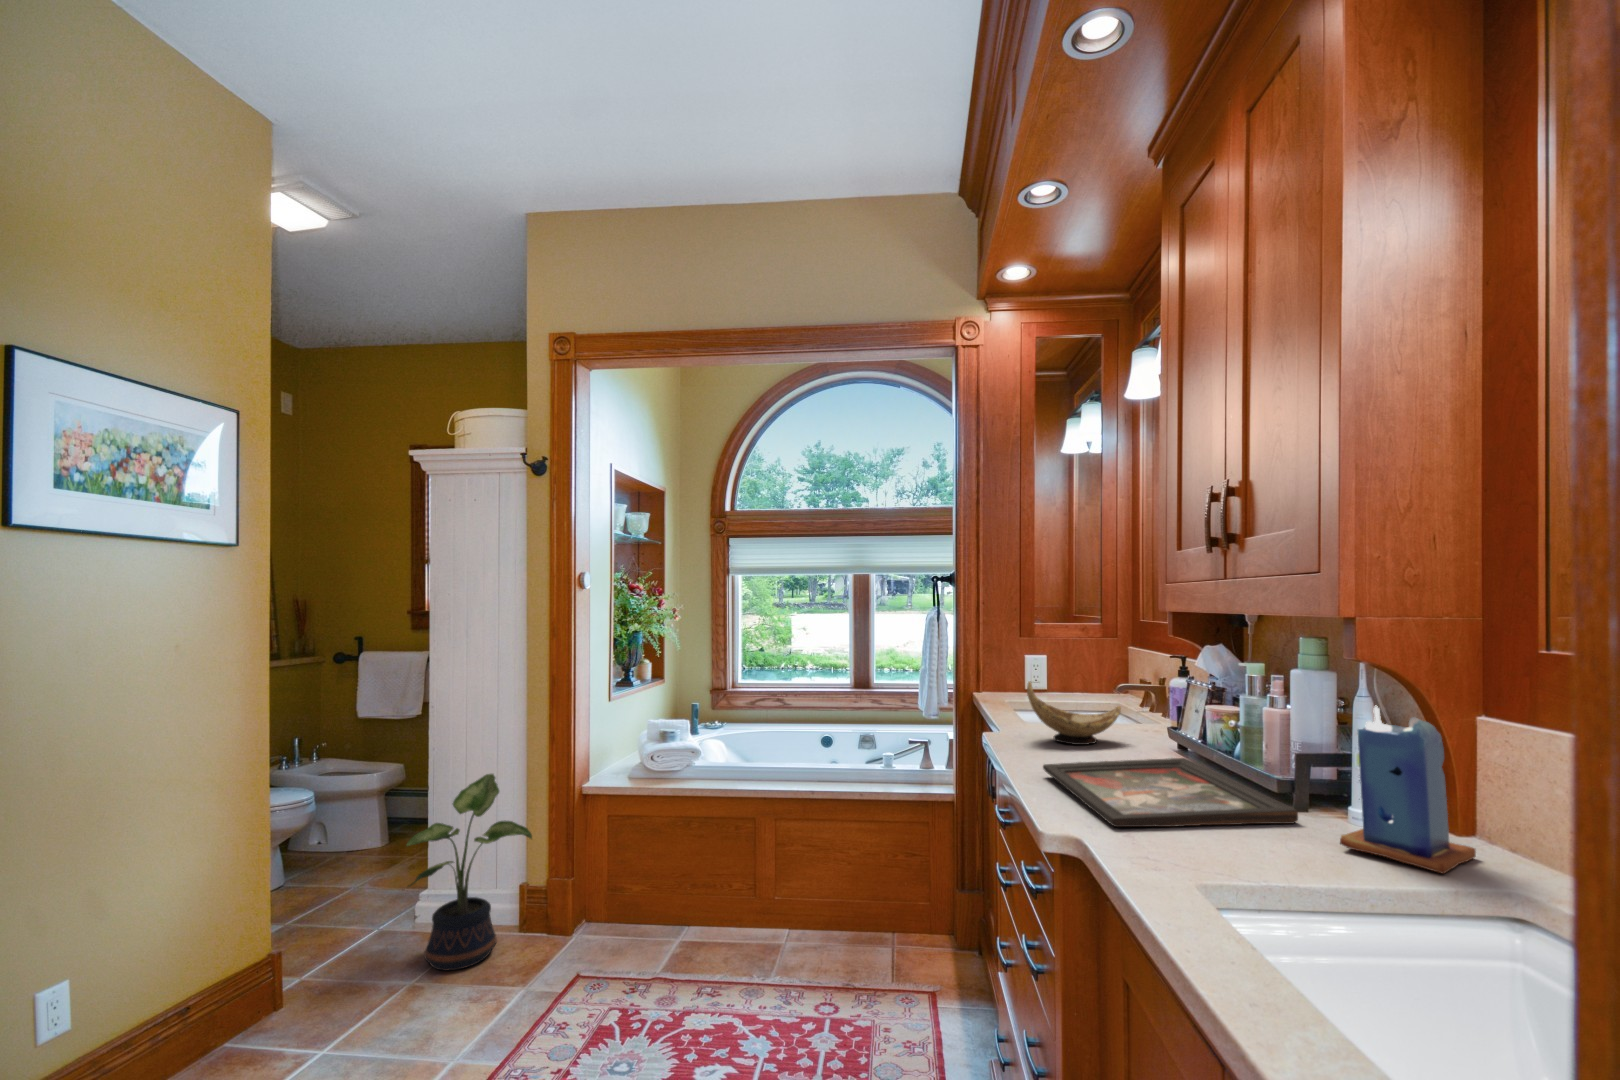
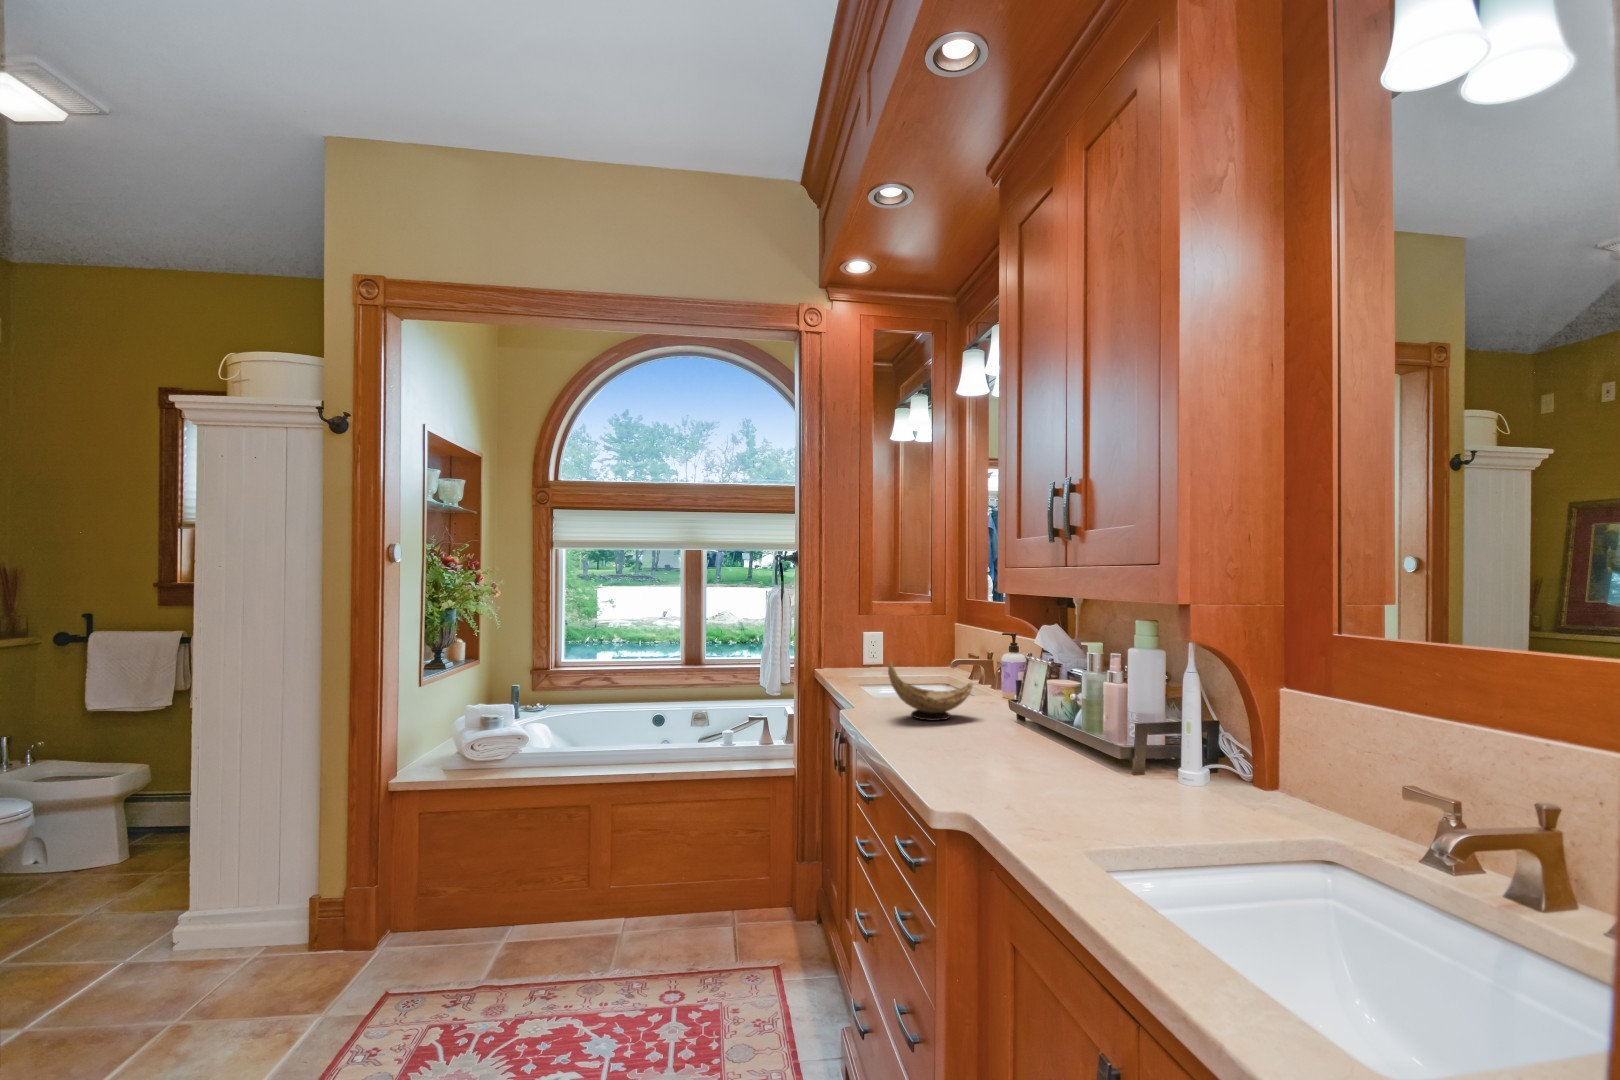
candle: present [1340,706,1476,874] -> none [1179,682,1278,823]
decorative tray: present [1043,758,1298,827] -> none [913,730,1140,800]
potted plant: present [407,774,532,971] -> none [154,777,327,1012]

